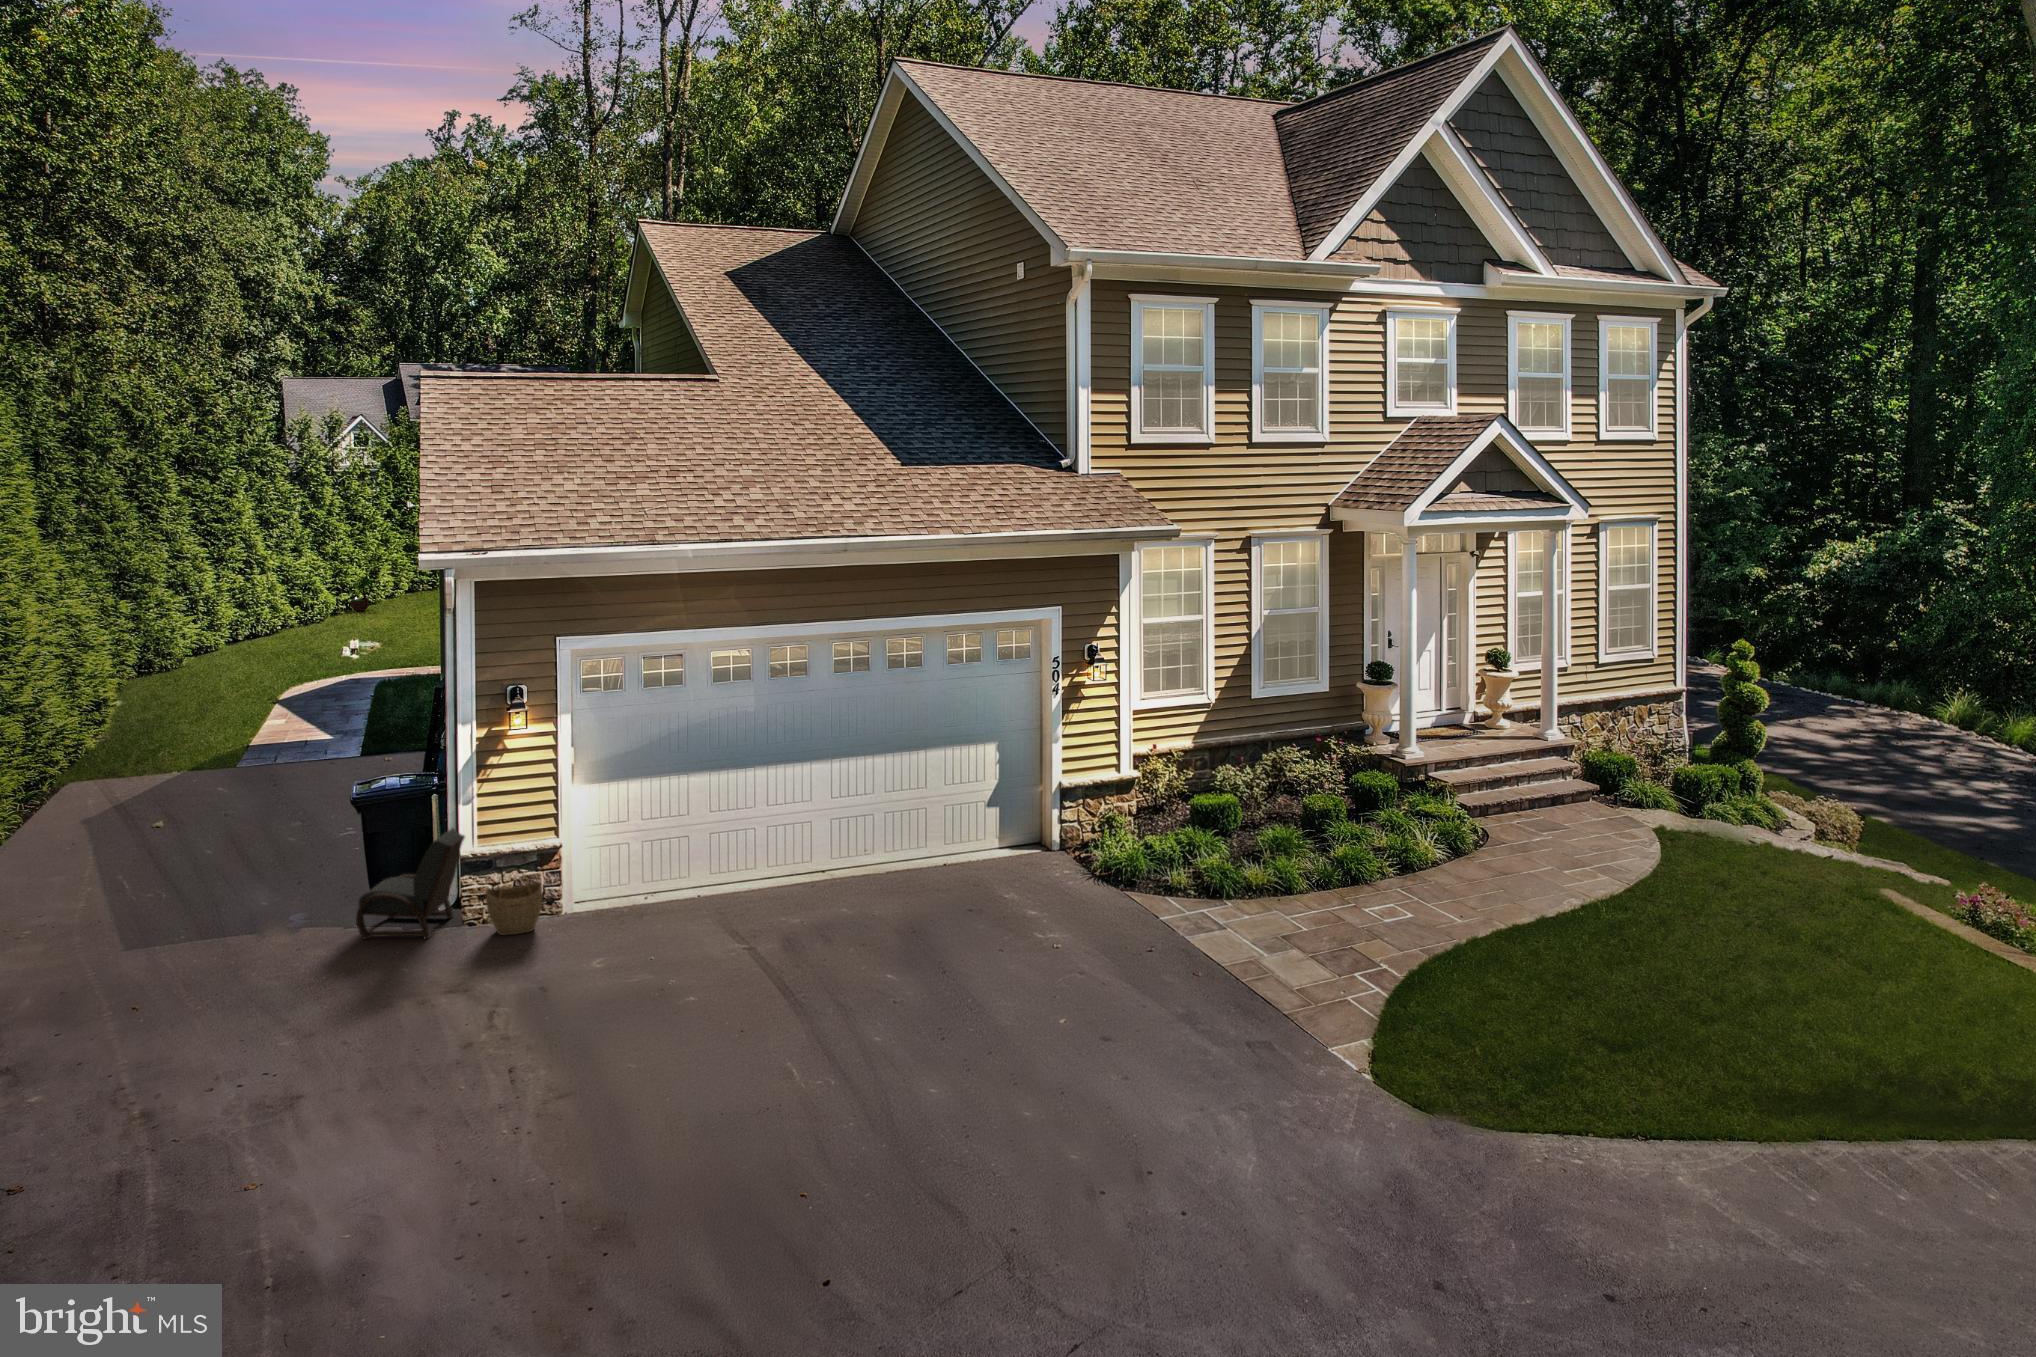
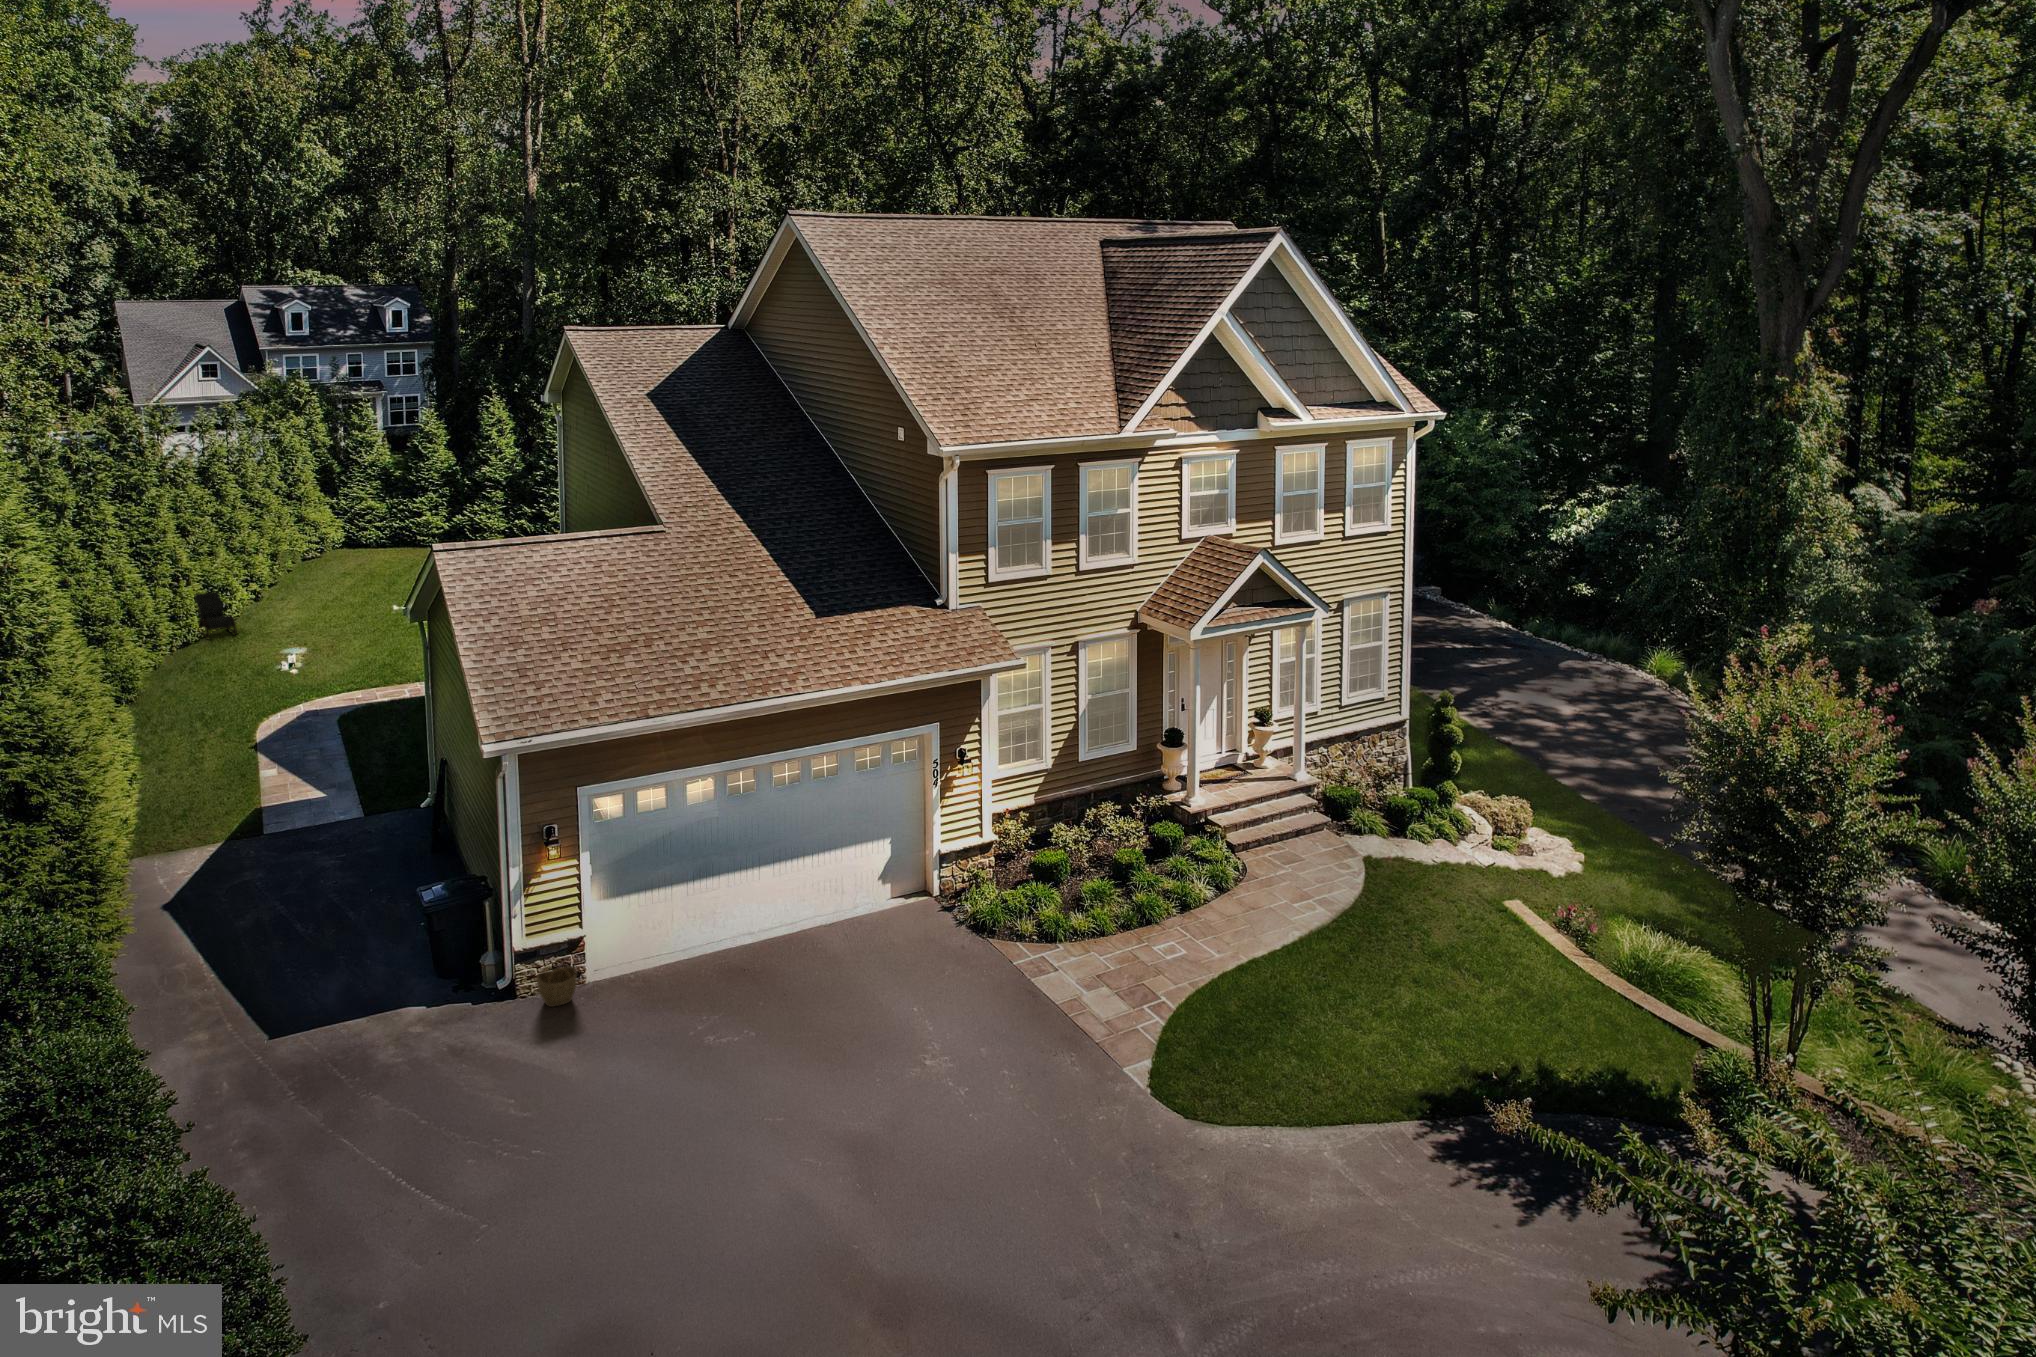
potted tree: present [350,577,371,611] -> none [258,562,279,596]
lounge chair: present [356,828,465,939] -> present [195,591,237,639]

